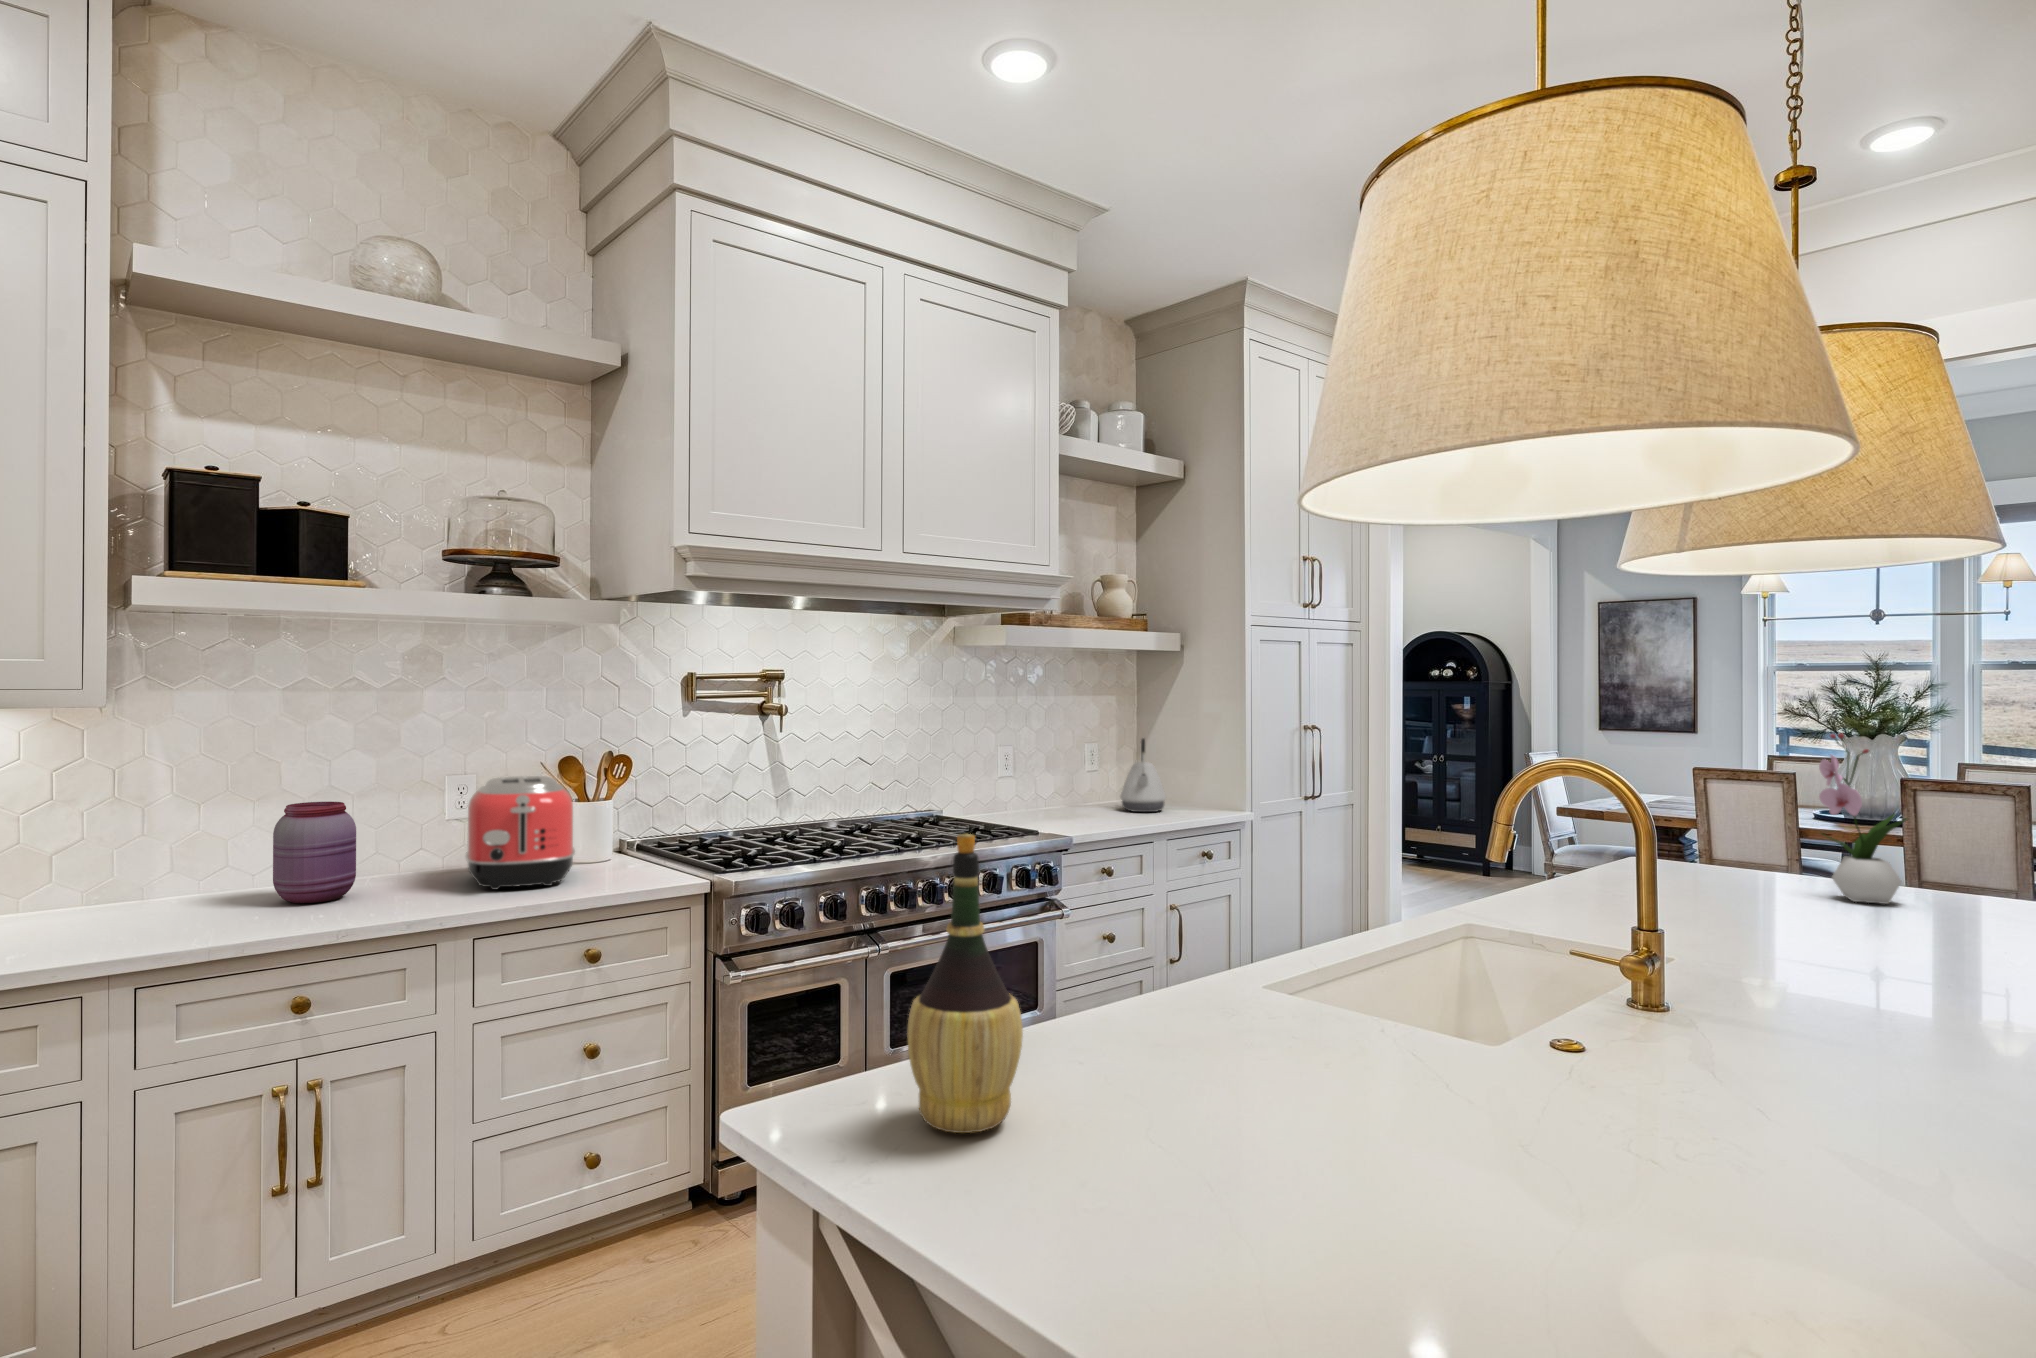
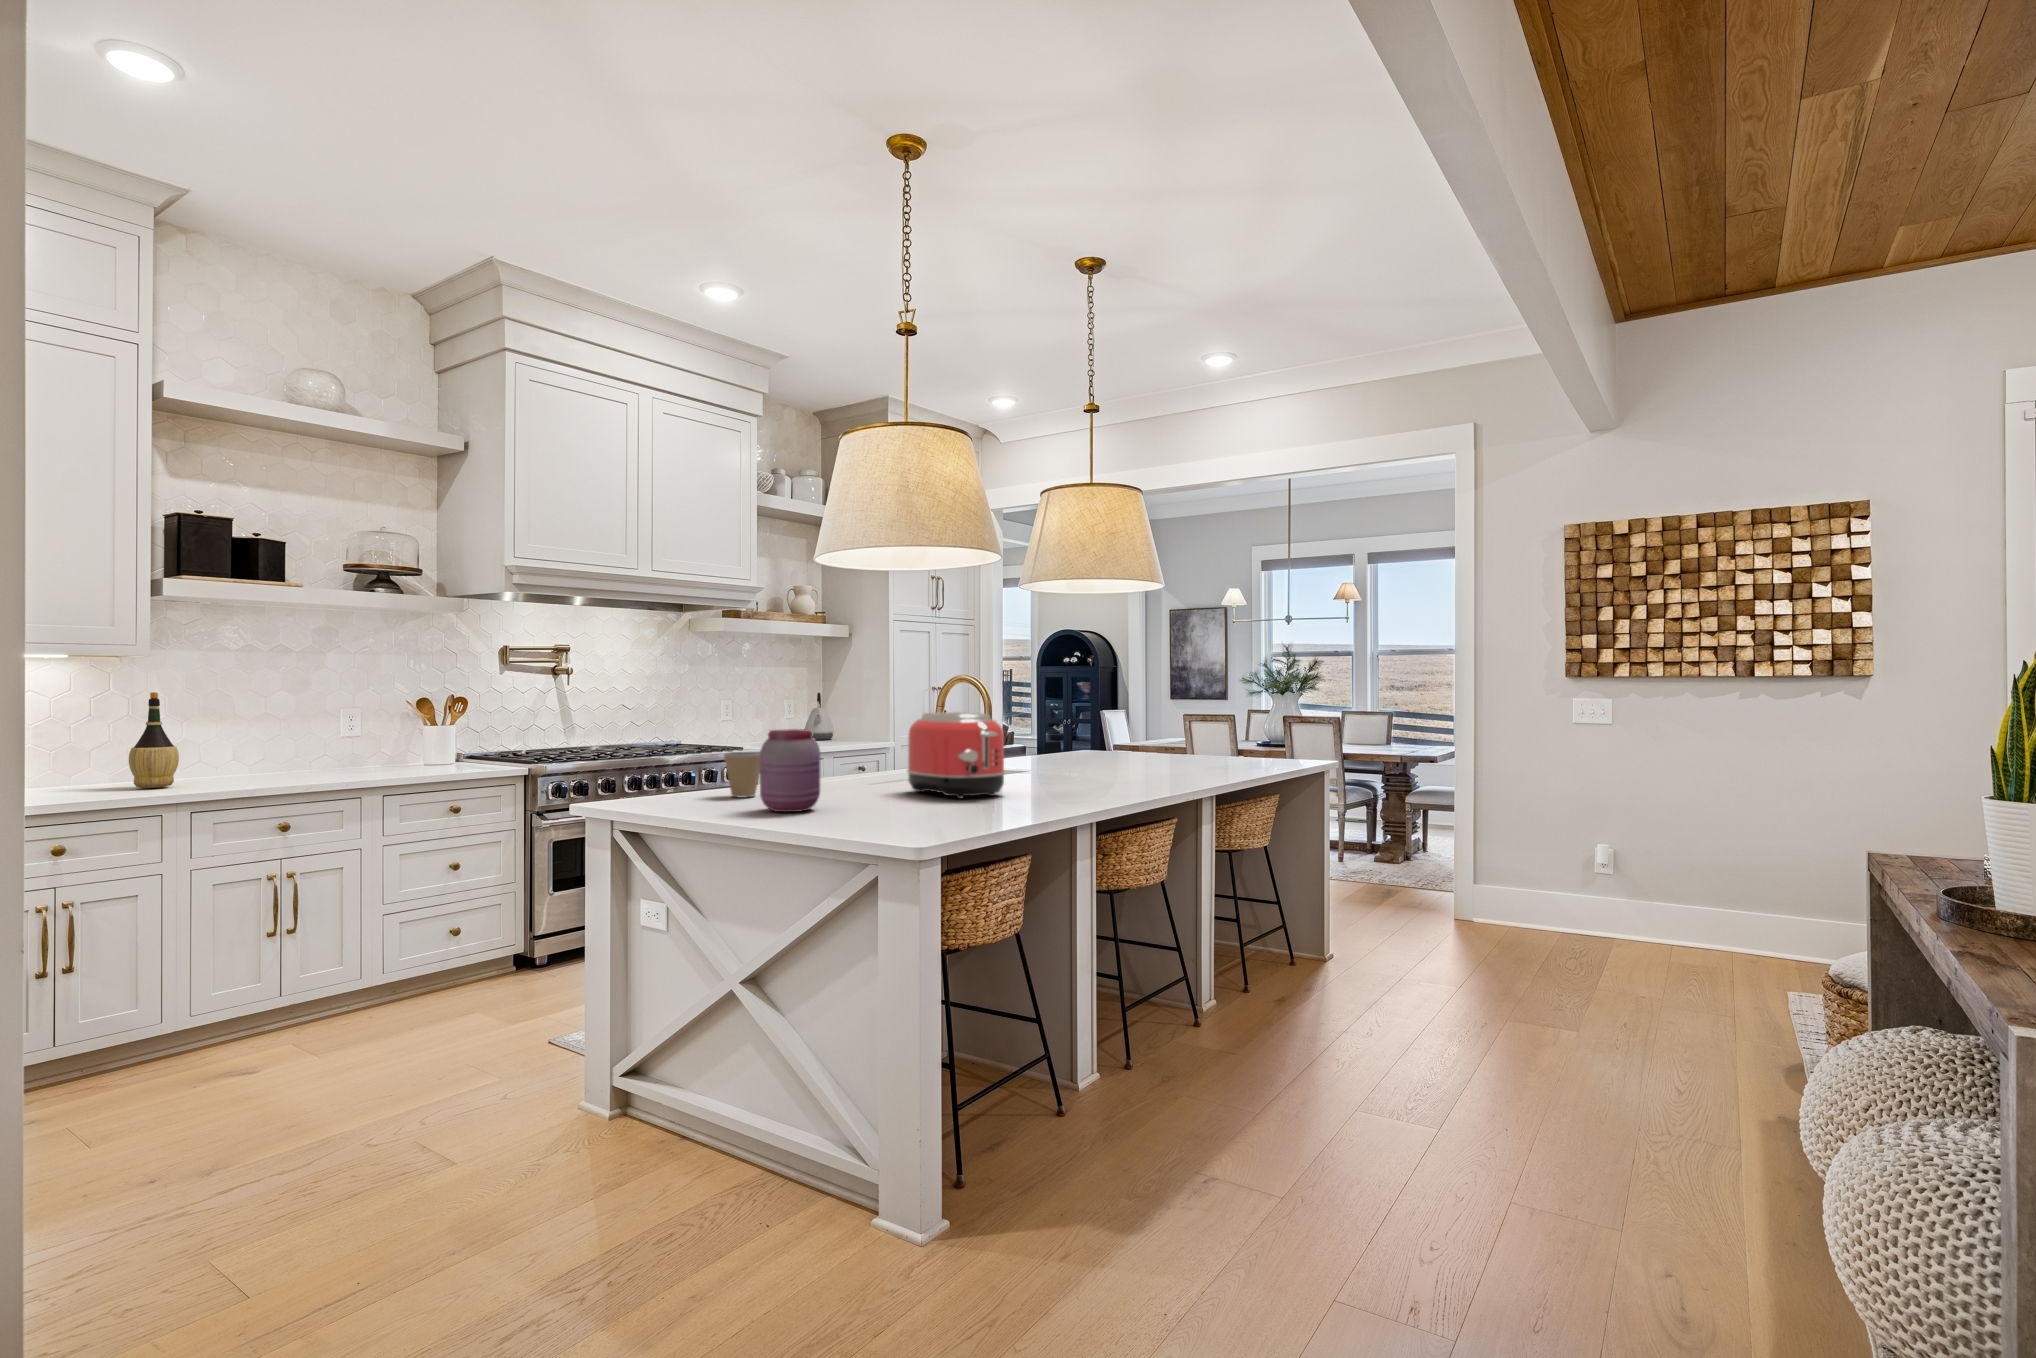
flower arrangement: present [1819,734,1907,904] -> none [1141,673,1174,756]
toaster: present [465,776,575,890] -> present [907,712,1005,799]
jar: present [273,802,356,903] -> present [760,729,820,812]
wine bottle: present [907,834,1023,1133] -> present [129,692,179,788]
coffee cup: none [1085,971,1182,1102] -> present [724,752,760,797]

